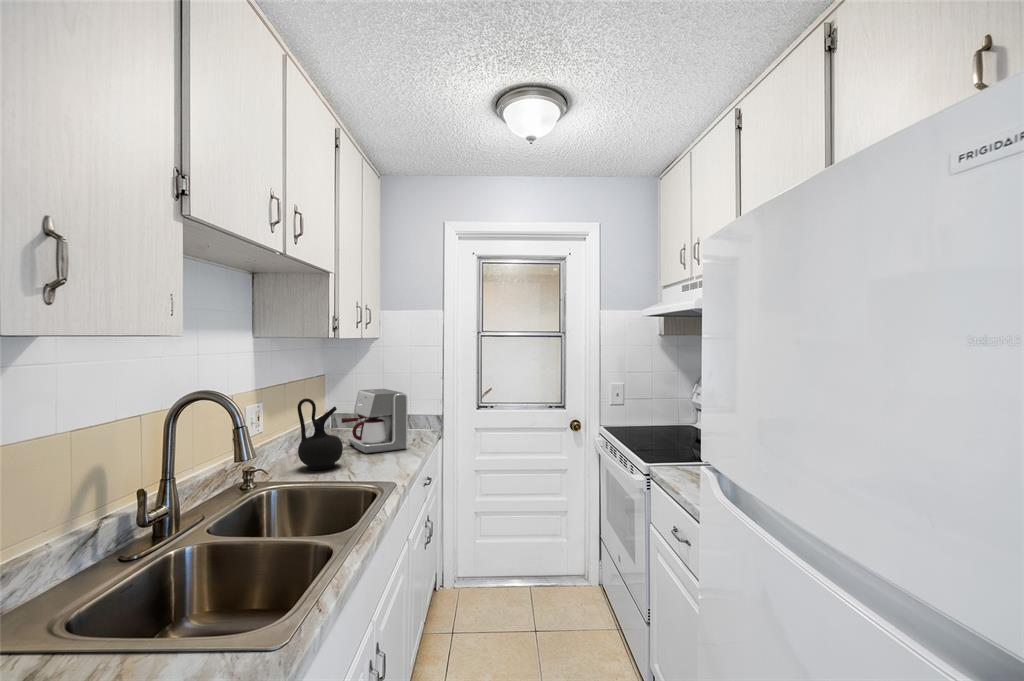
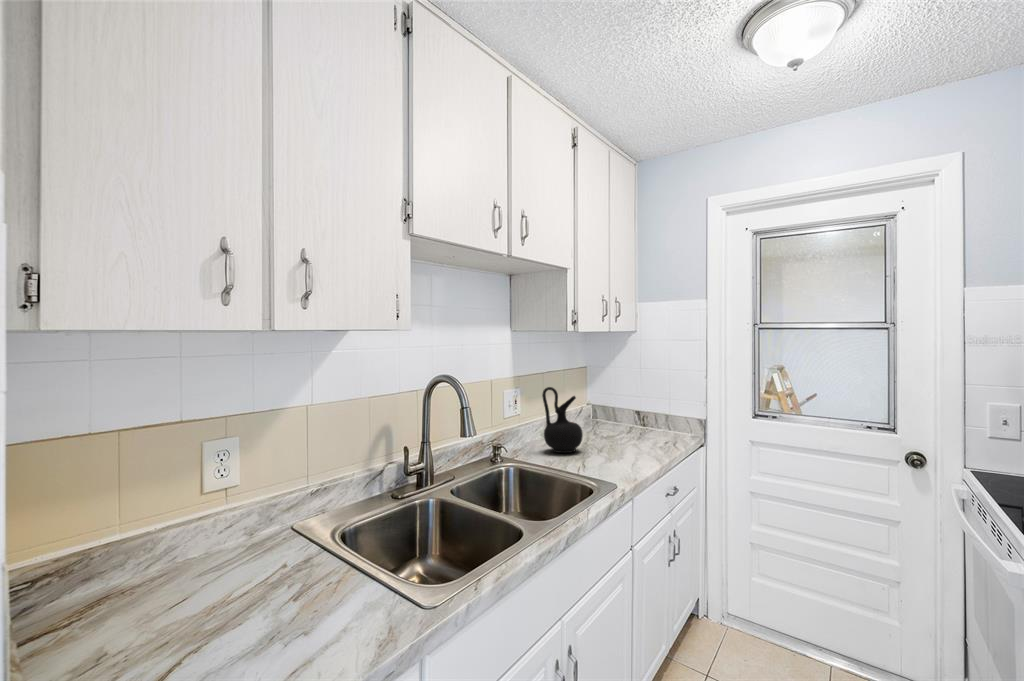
coffee maker: present [342,389,408,453] -> none [591,383,652,444]

